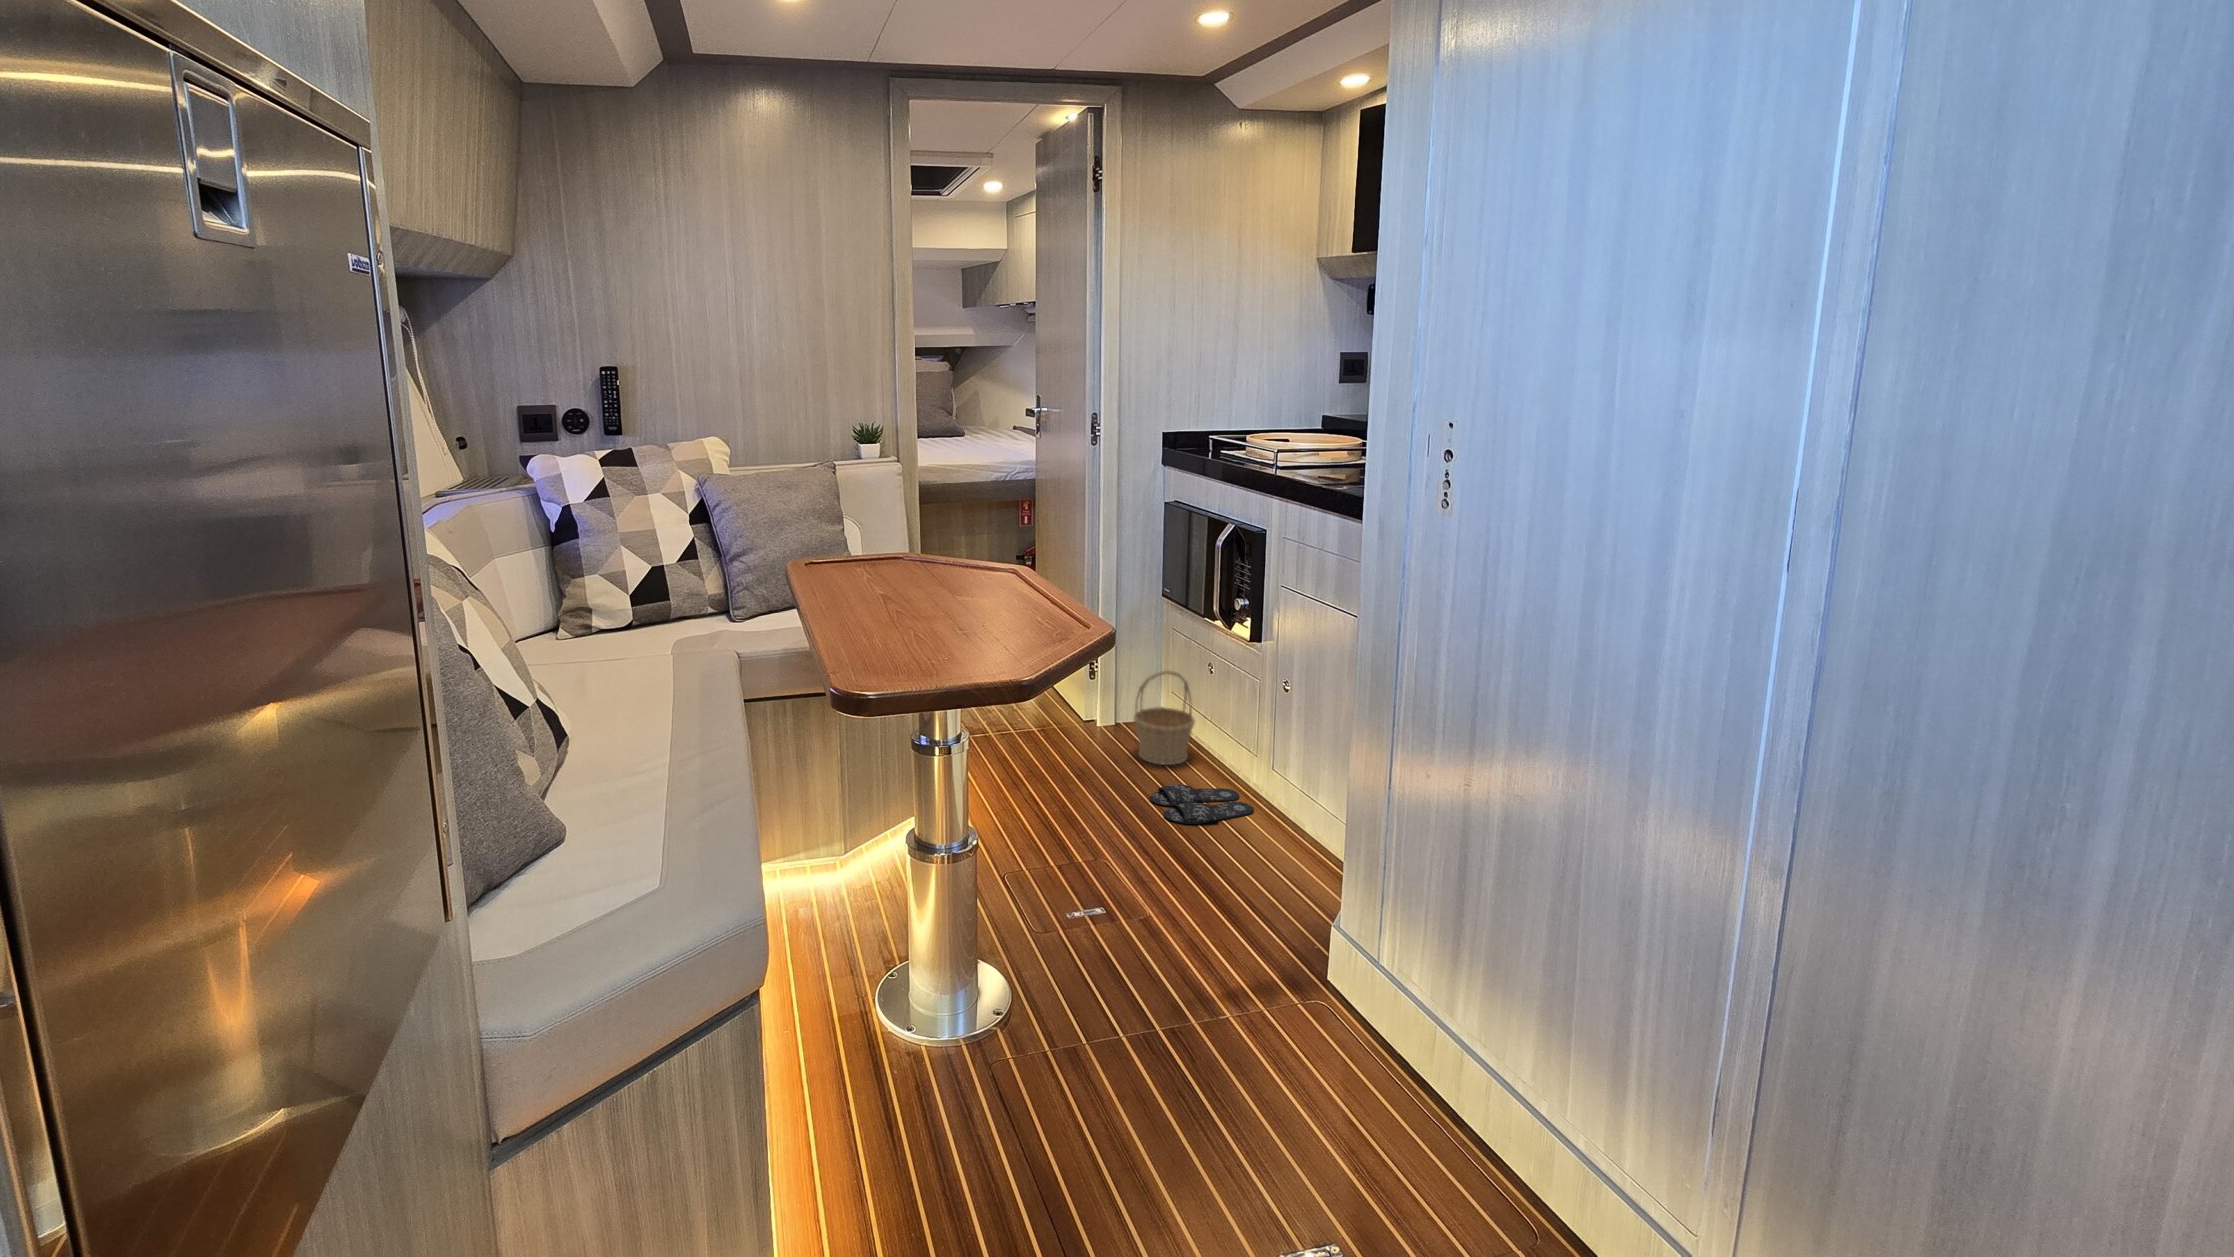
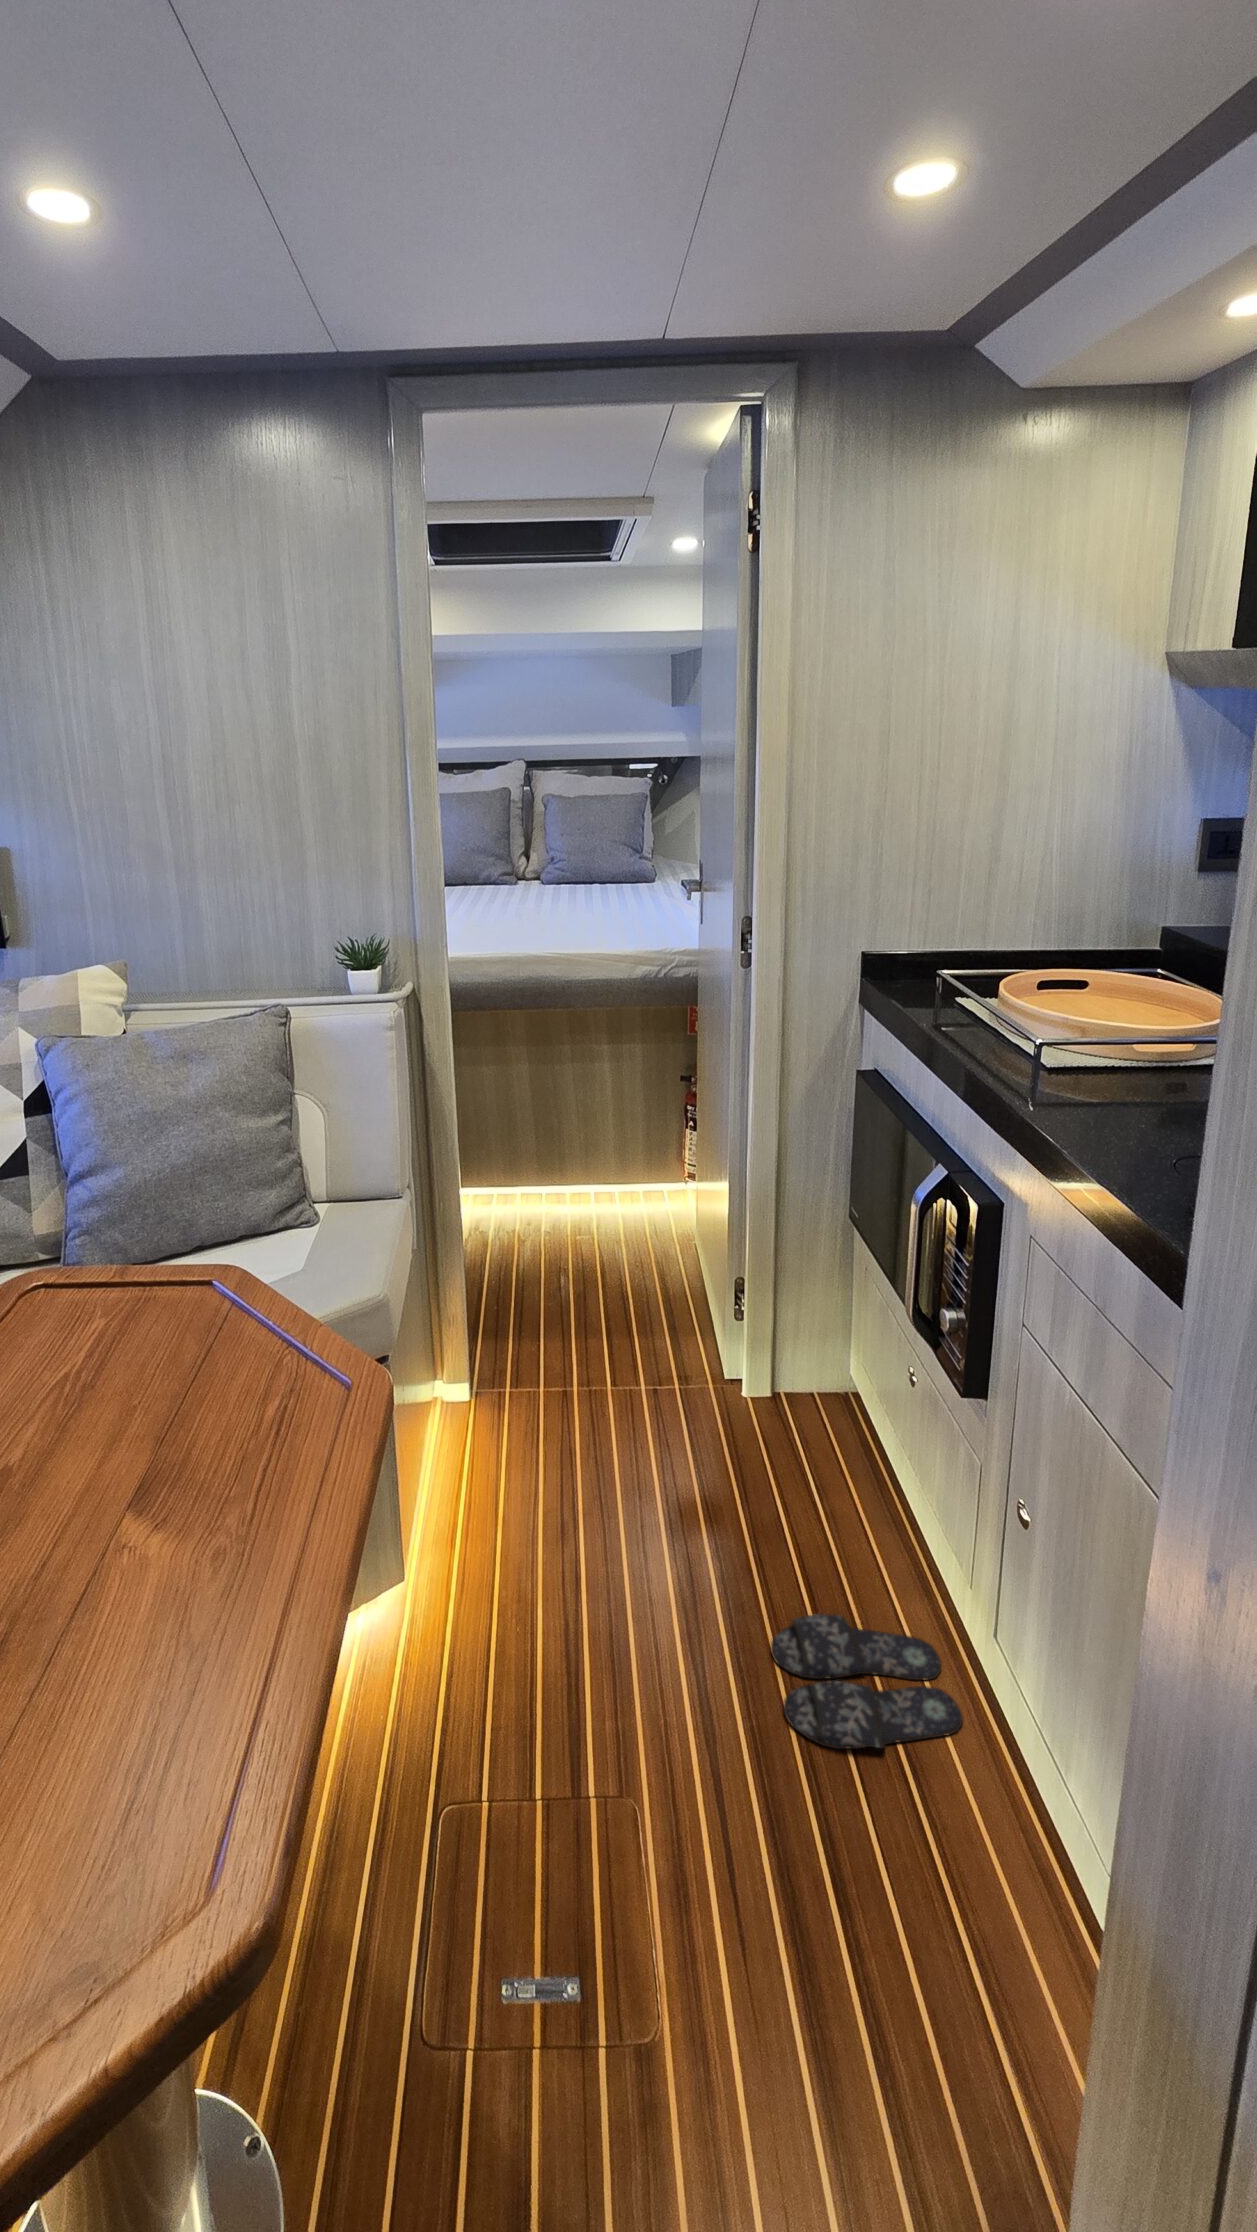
basket: present [1134,670,1195,765] -> none [775,1378,882,1546]

